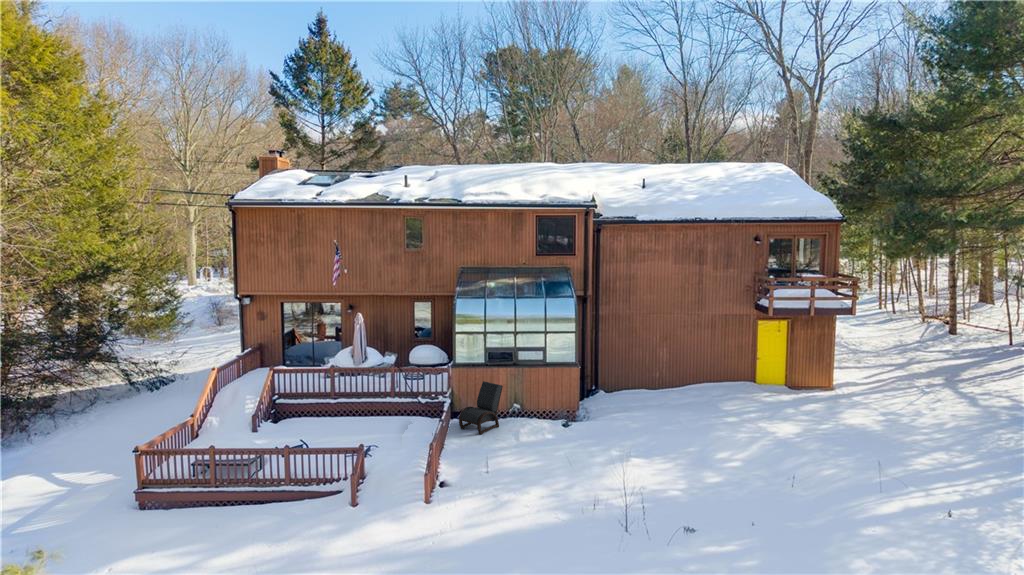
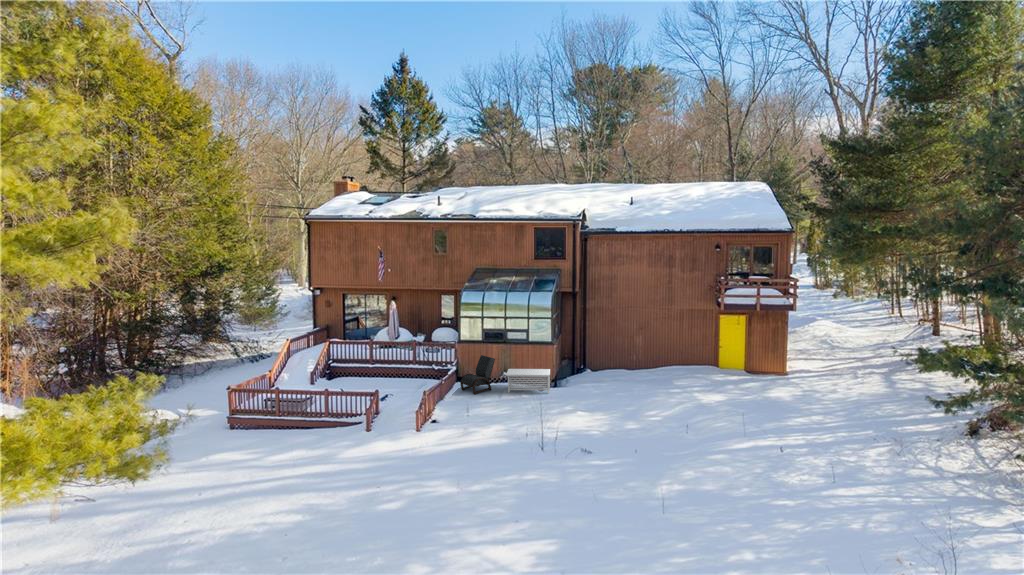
storage bench: none [519,396,577,430] -> present [506,369,550,393]

